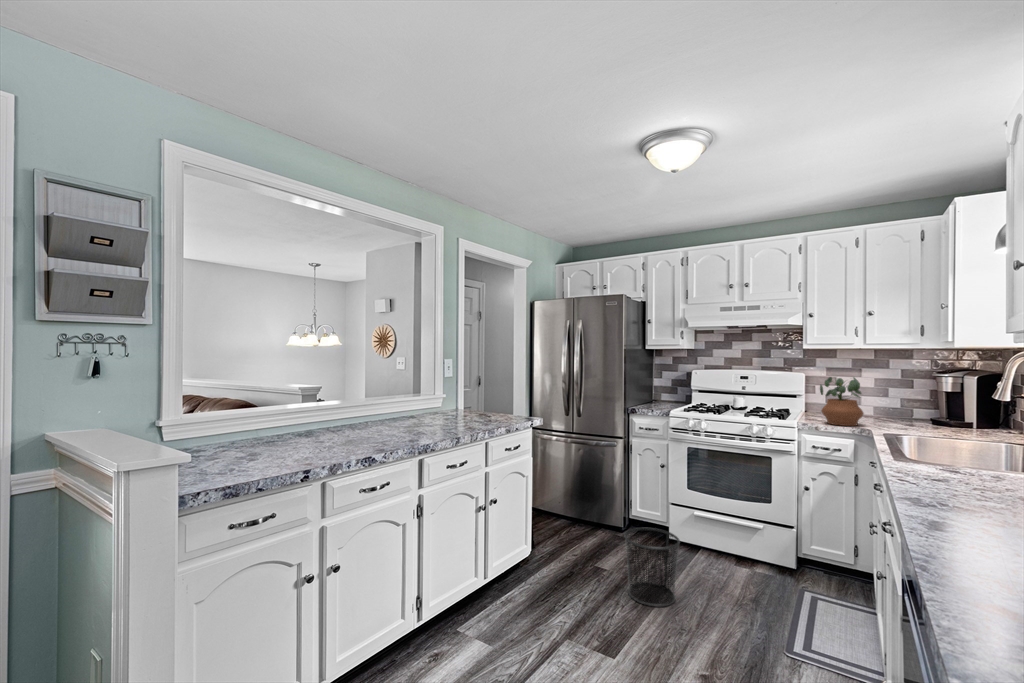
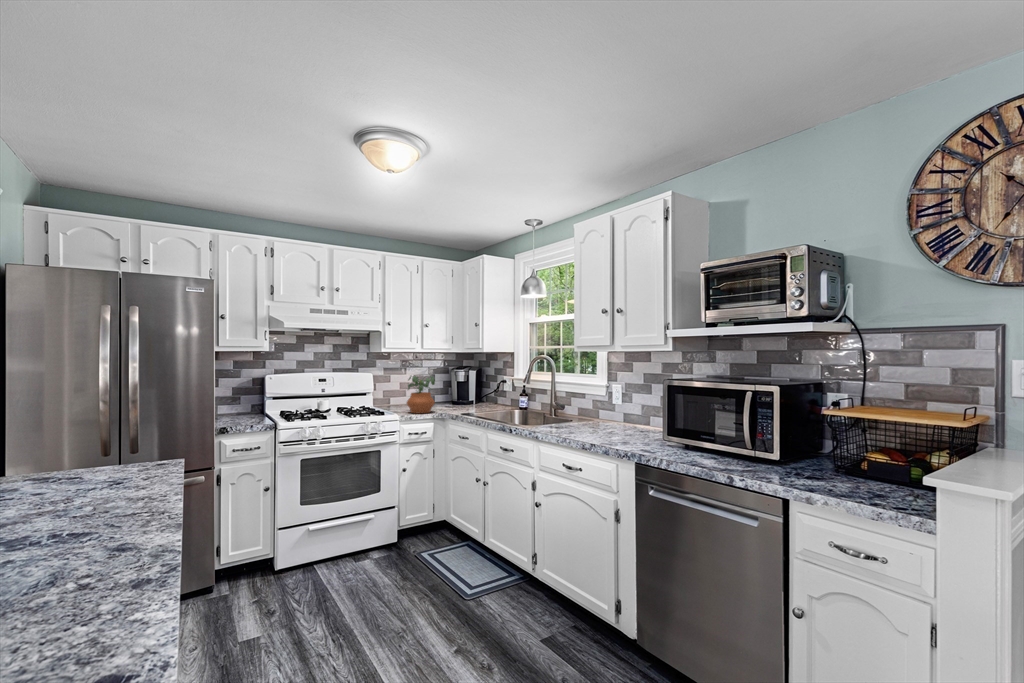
waste bin: present [624,528,680,607] -> none [306,550,369,641]

